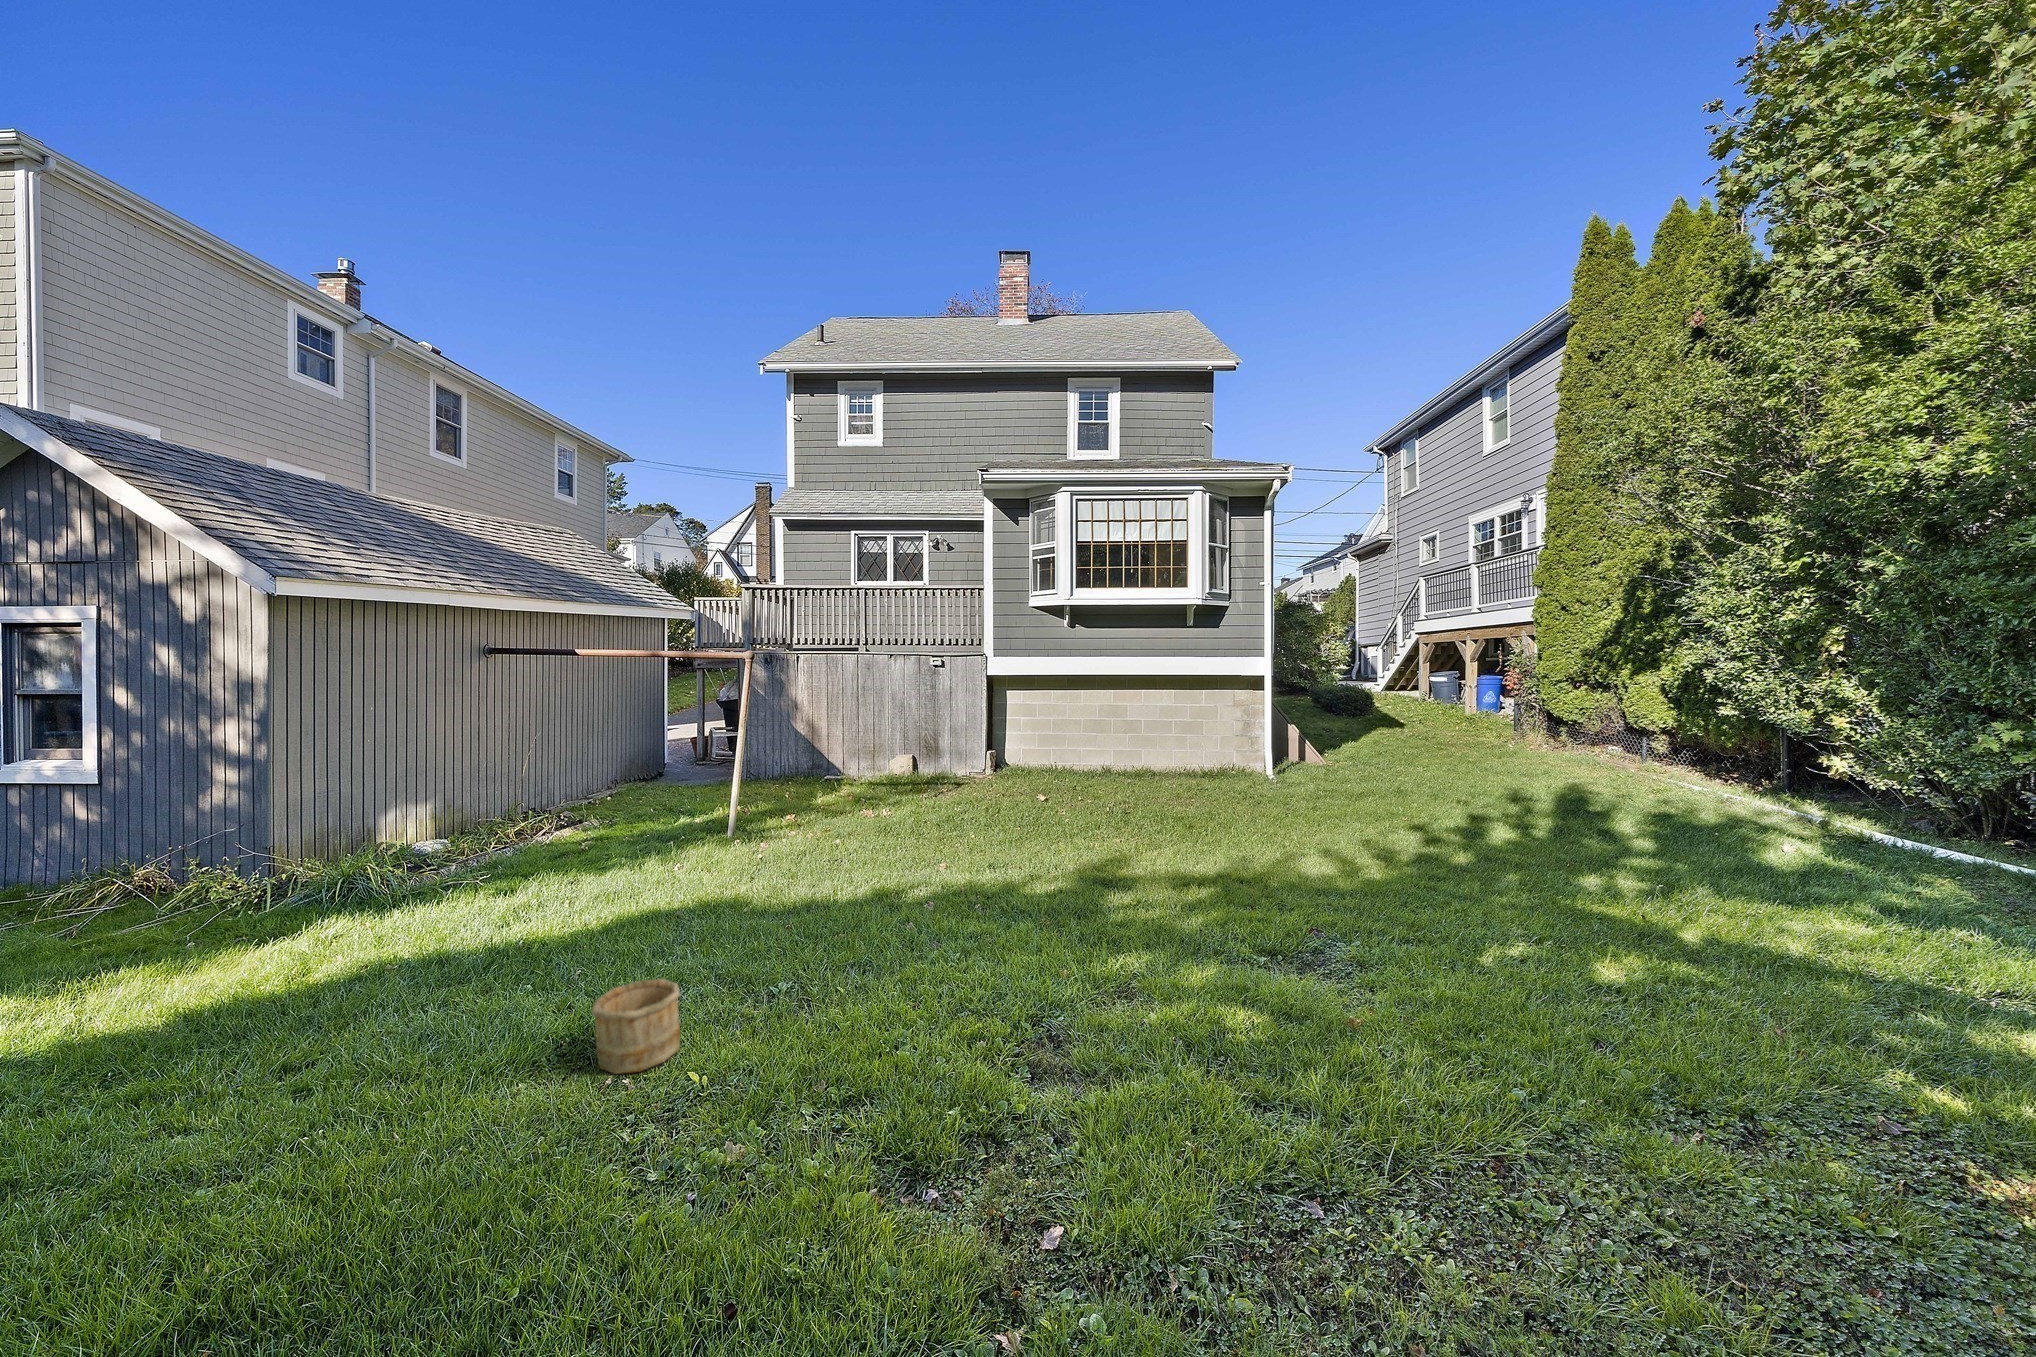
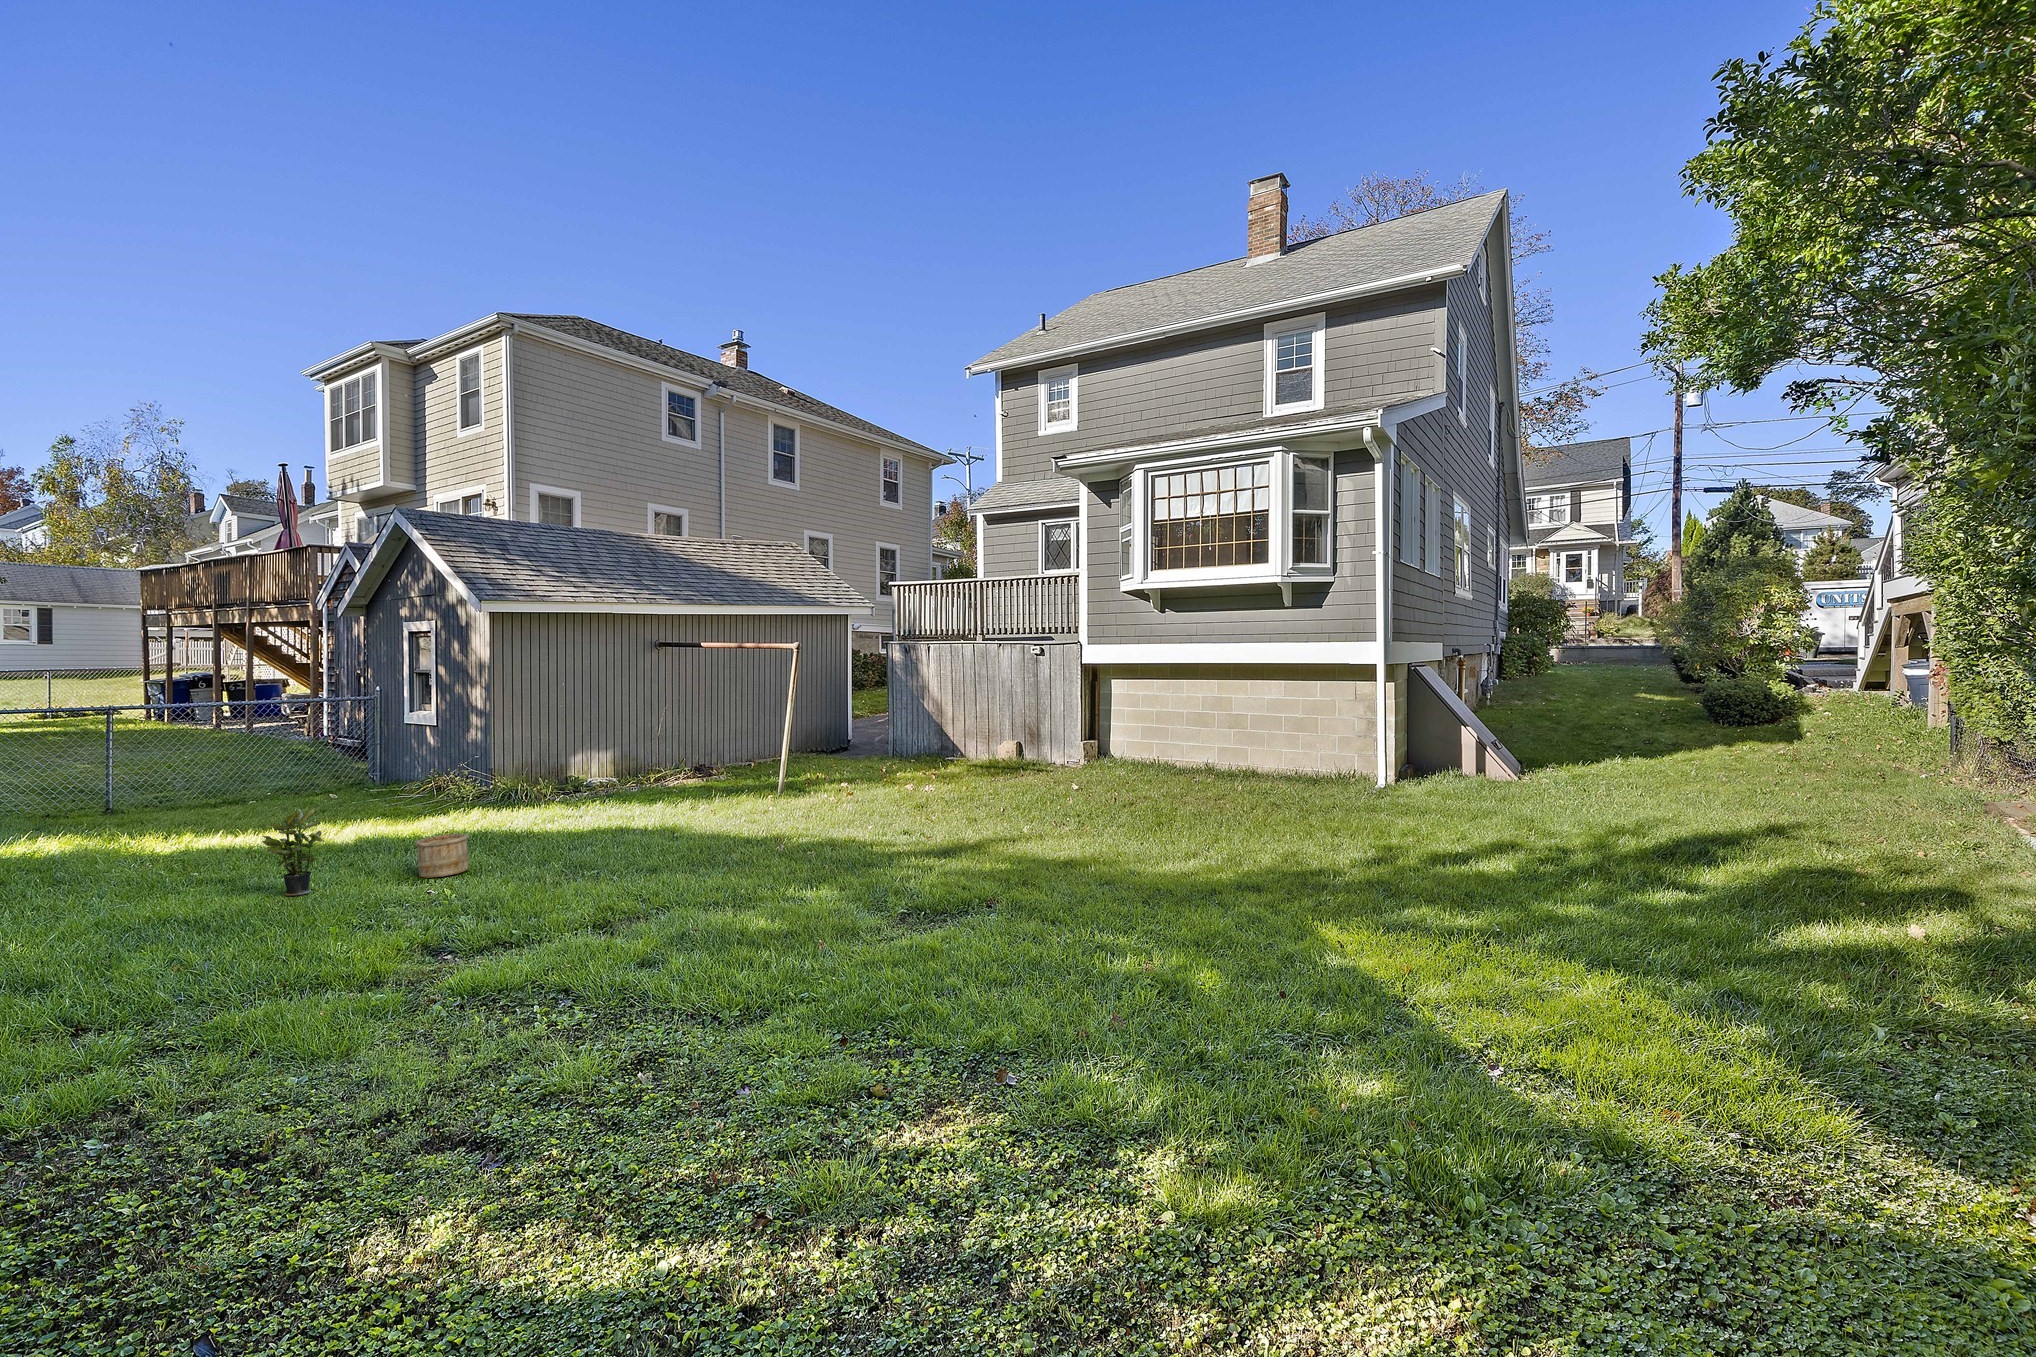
potted plant: none [365,994,486,1201] -> present [262,808,322,897]

